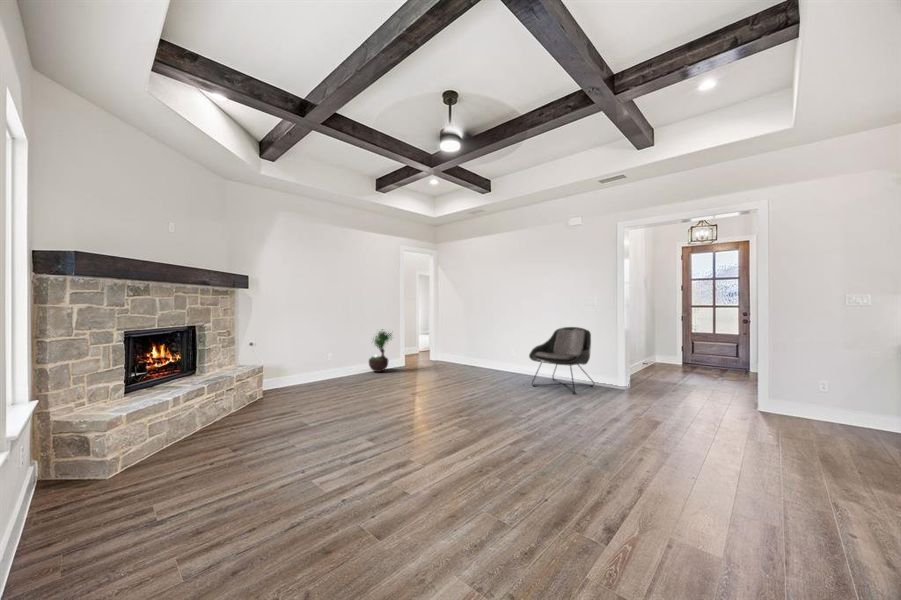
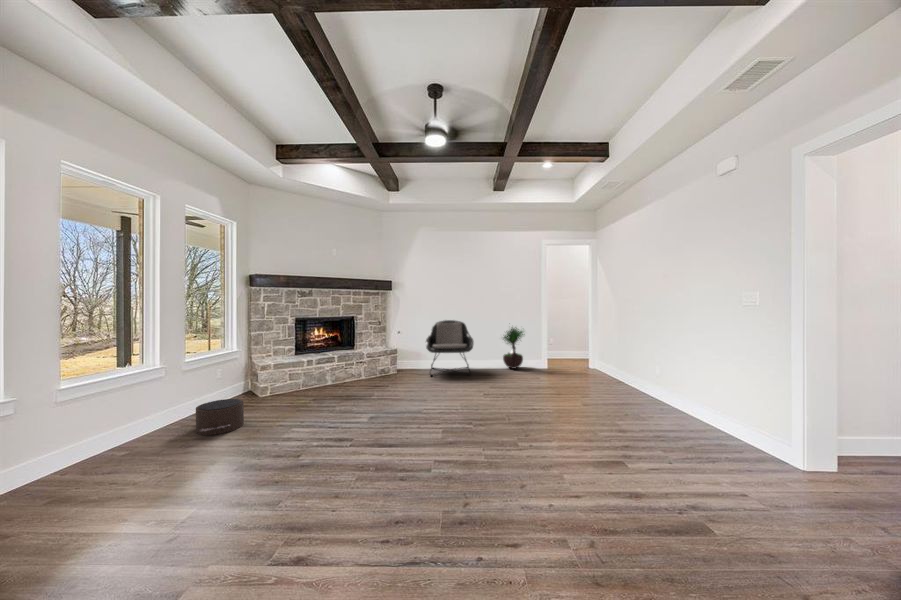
lounge chair: present [529,327,594,394] -> present [426,320,474,376]
pouf: none [104,472,230,560] -> present [196,399,244,435]

